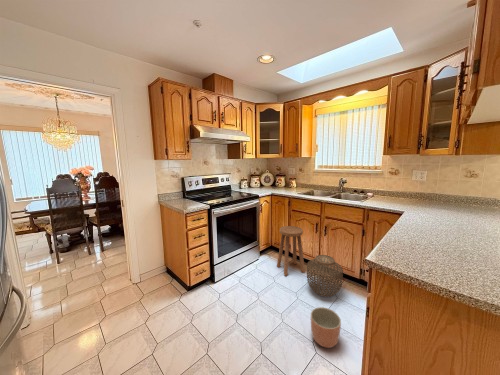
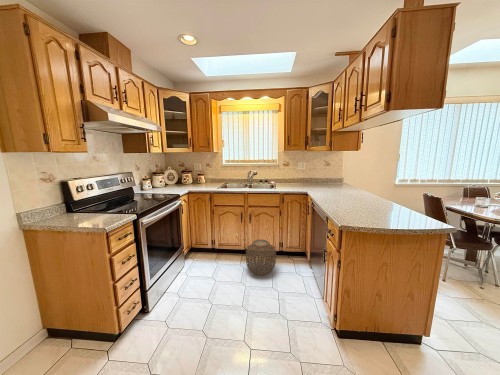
stool: present [277,226,305,276] -> none [208,221,236,272]
planter: present [311,307,341,348] -> none [276,281,301,313]

